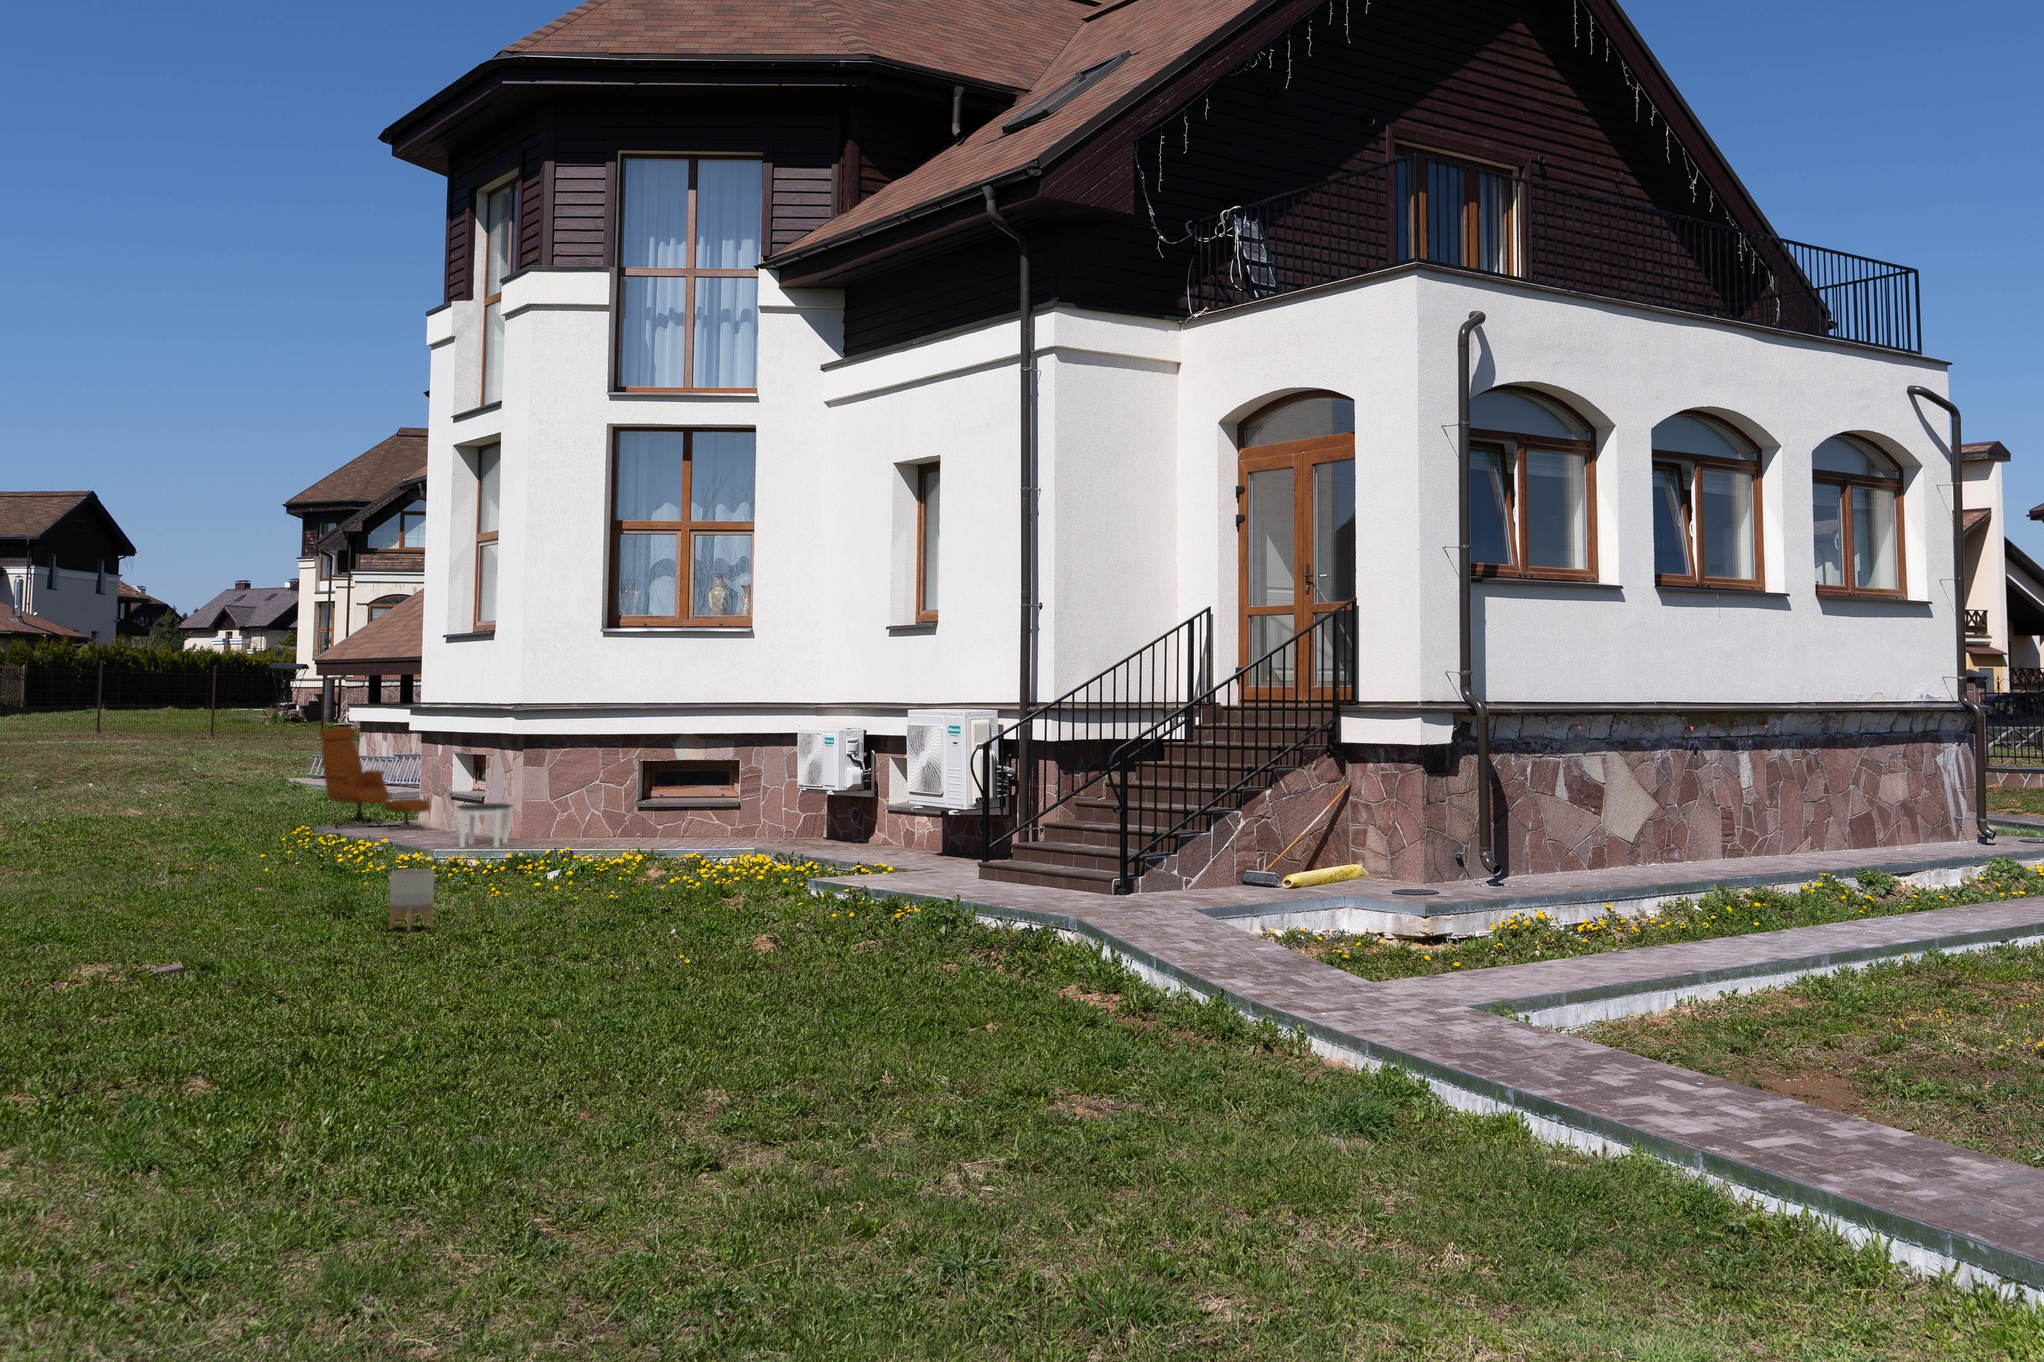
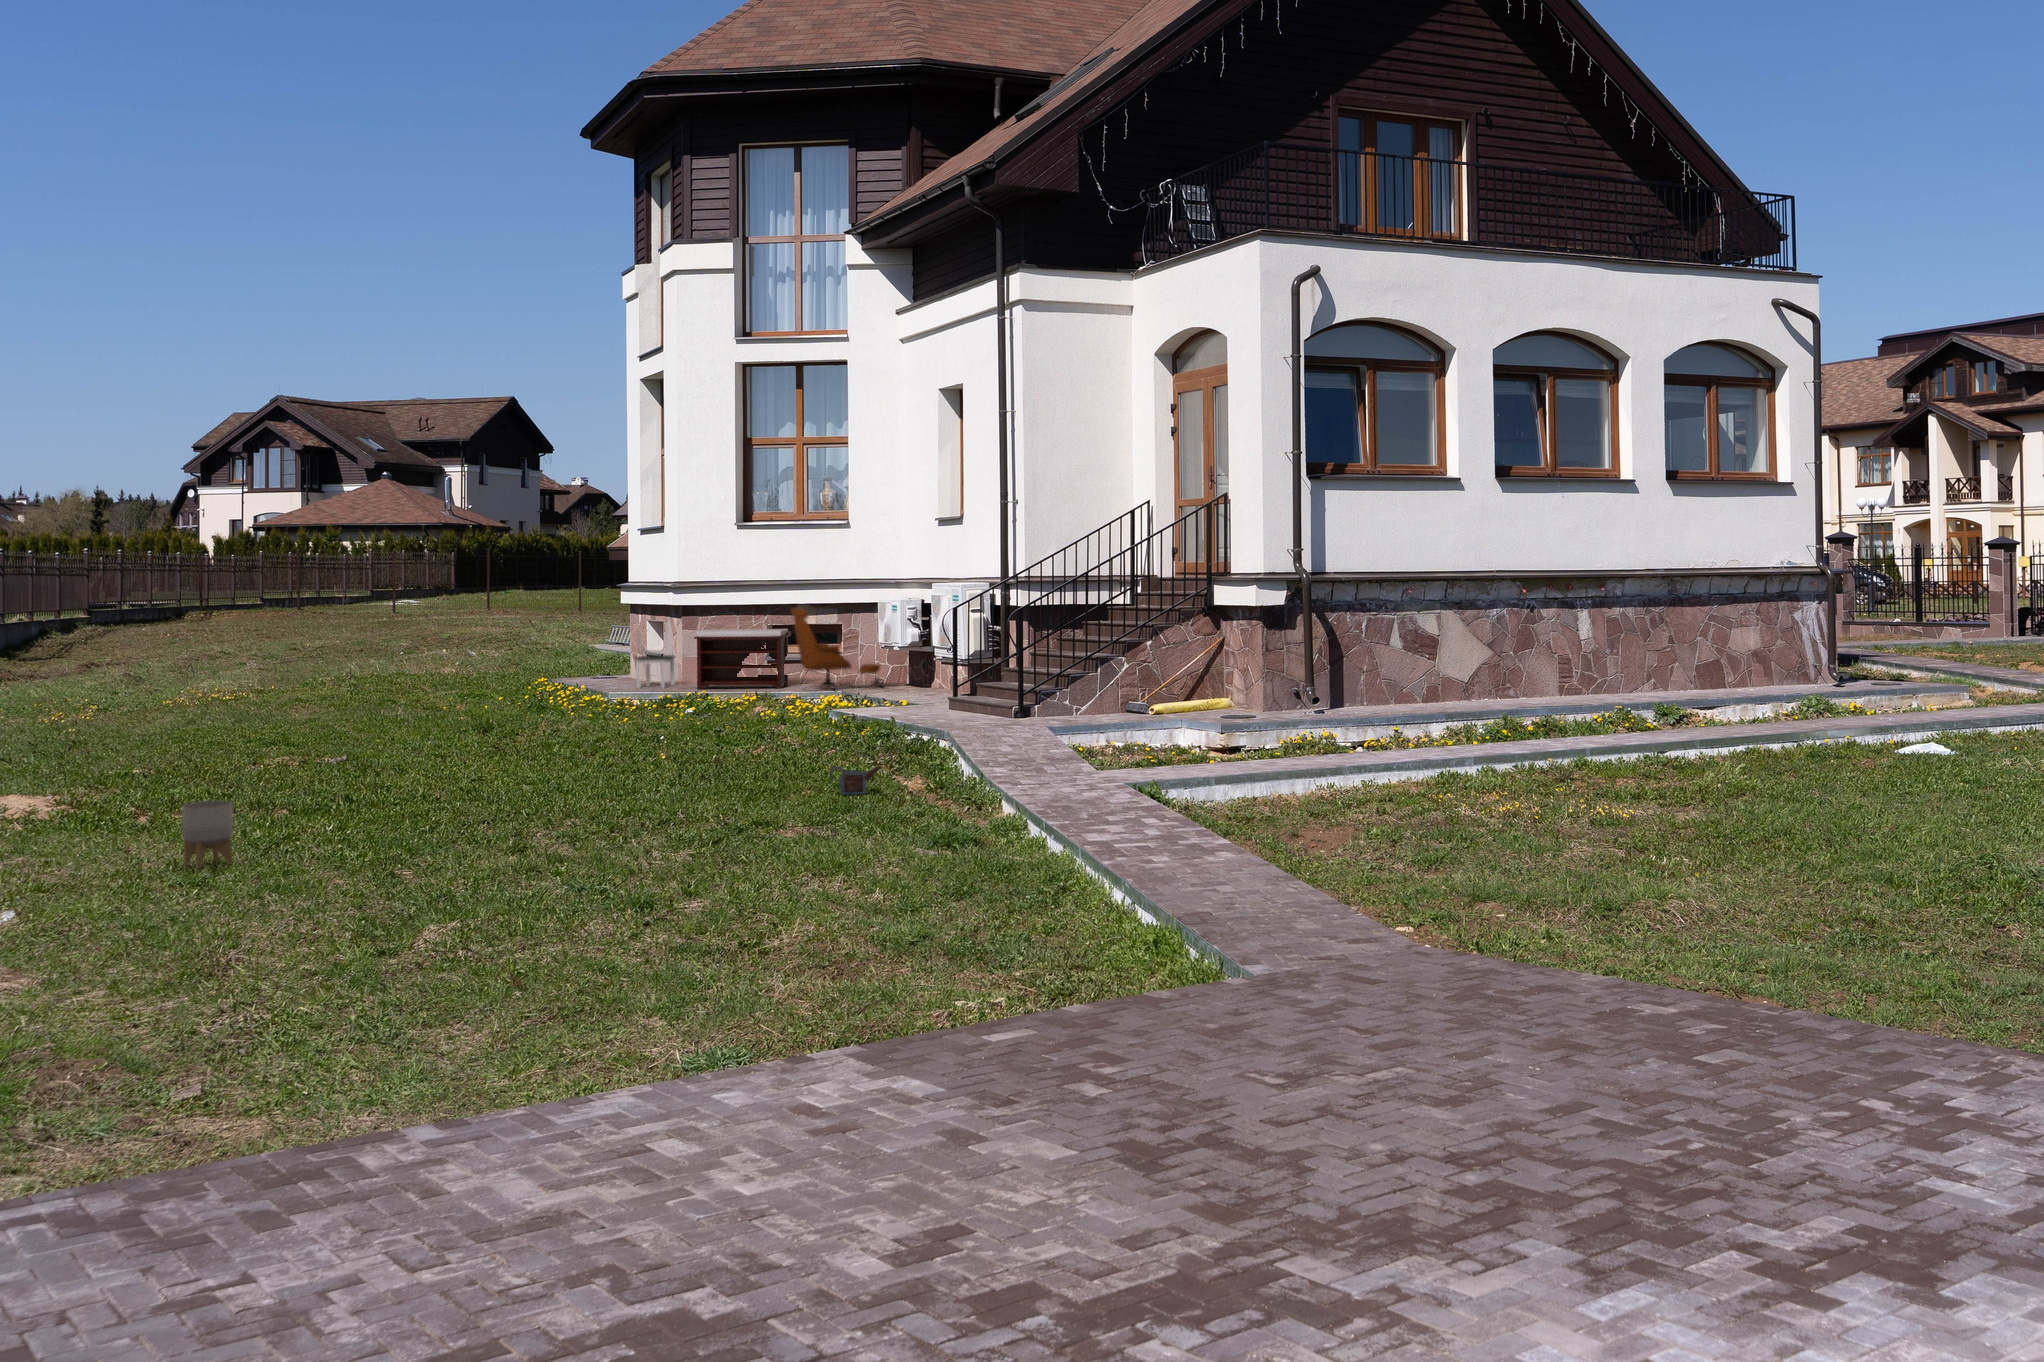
lounge chair: present [320,727,430,827] -> present [791,608,881,688]
bench: none [546,769,671,849] -> present [694,629,791,689]
planter: present [389,869,434,931] -> present [182,800,233,869]
watering can: none [1032,987,1106,1033] -> present [829,766,880,795]

